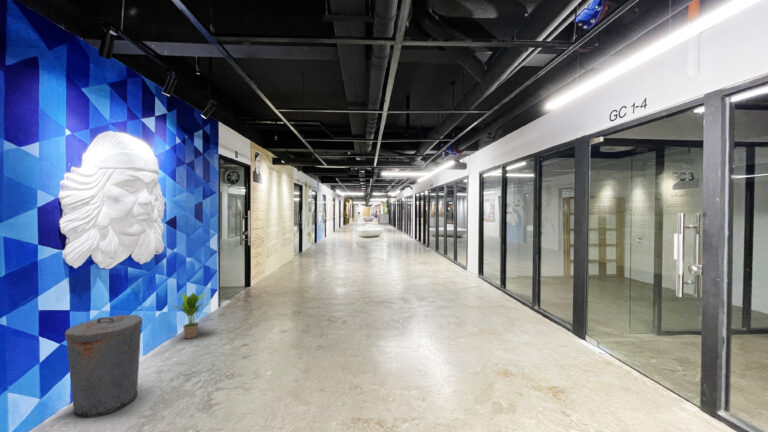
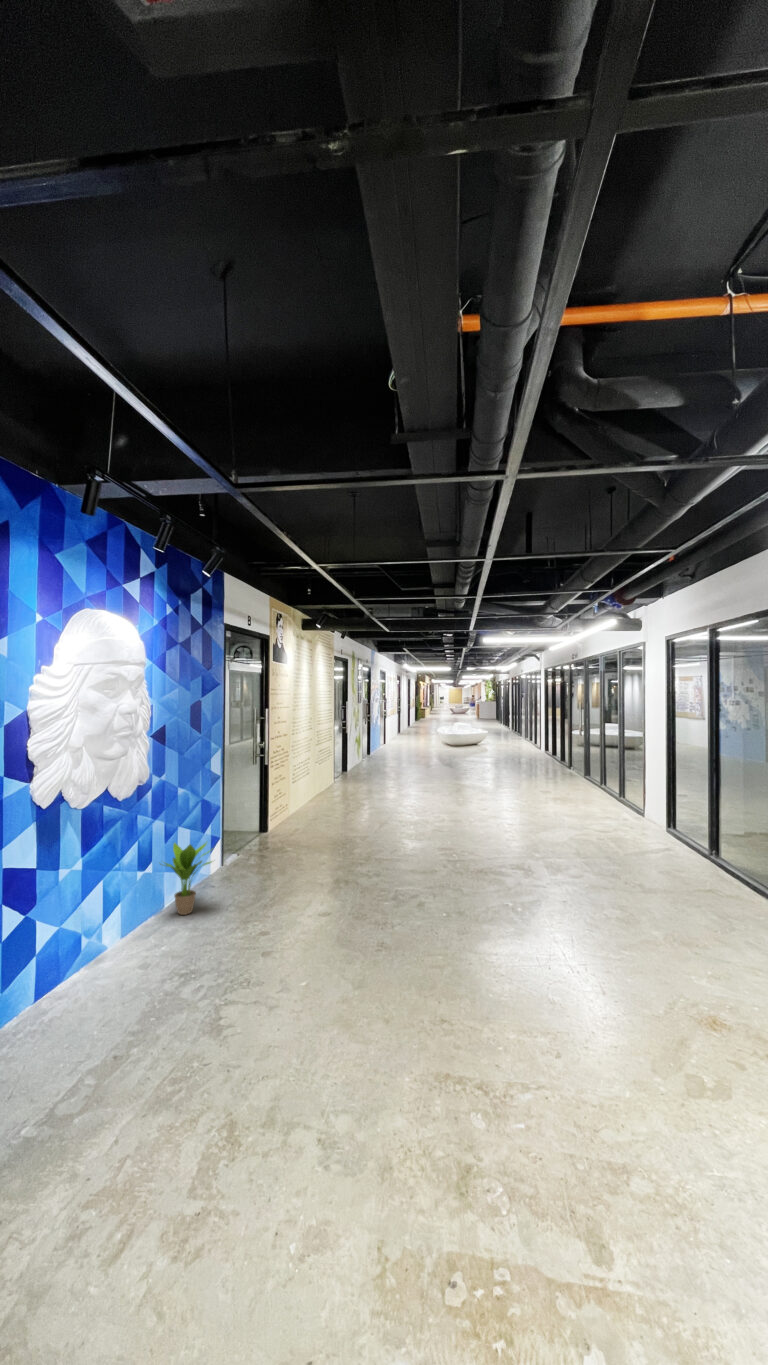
trash can: present [65,315,142,418] -> none [30,878,125,1029]

